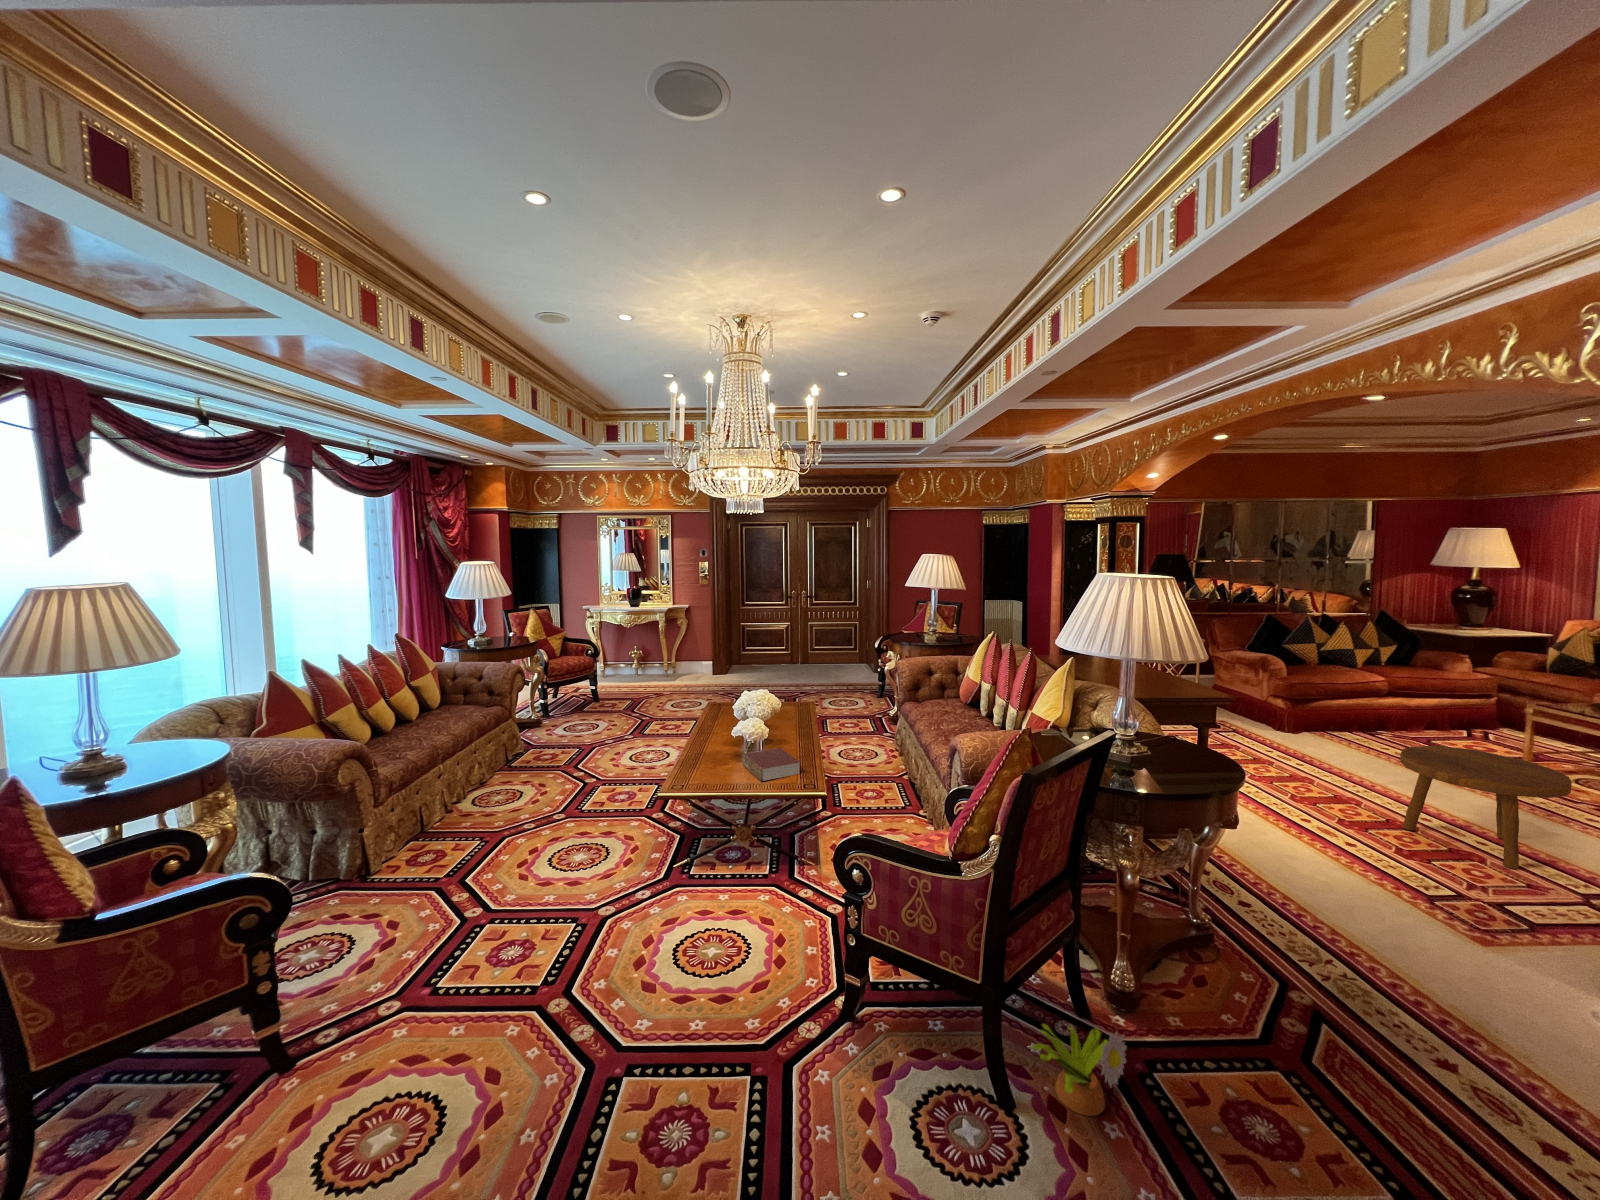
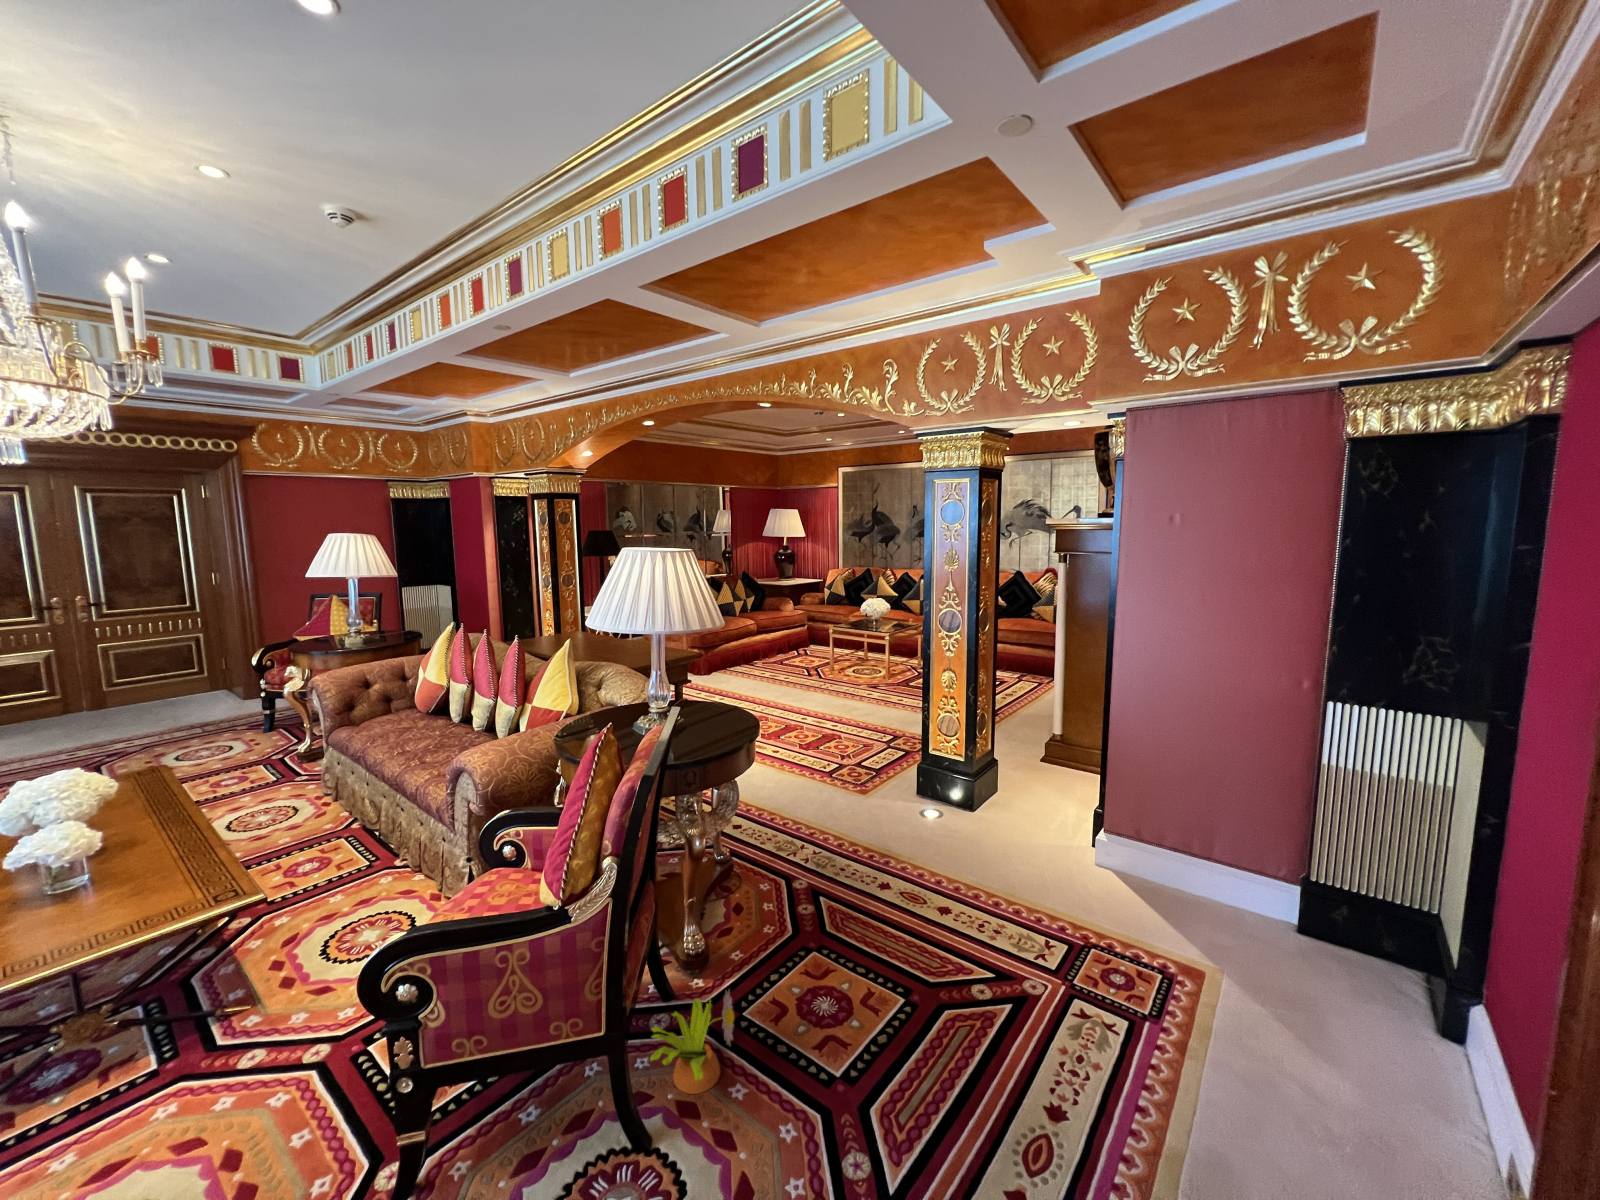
footstool: present [1400,746,1572,869] -> none [791,662,869,735]
book: present [742,748,800,781] -> none [39,860,197,931]

